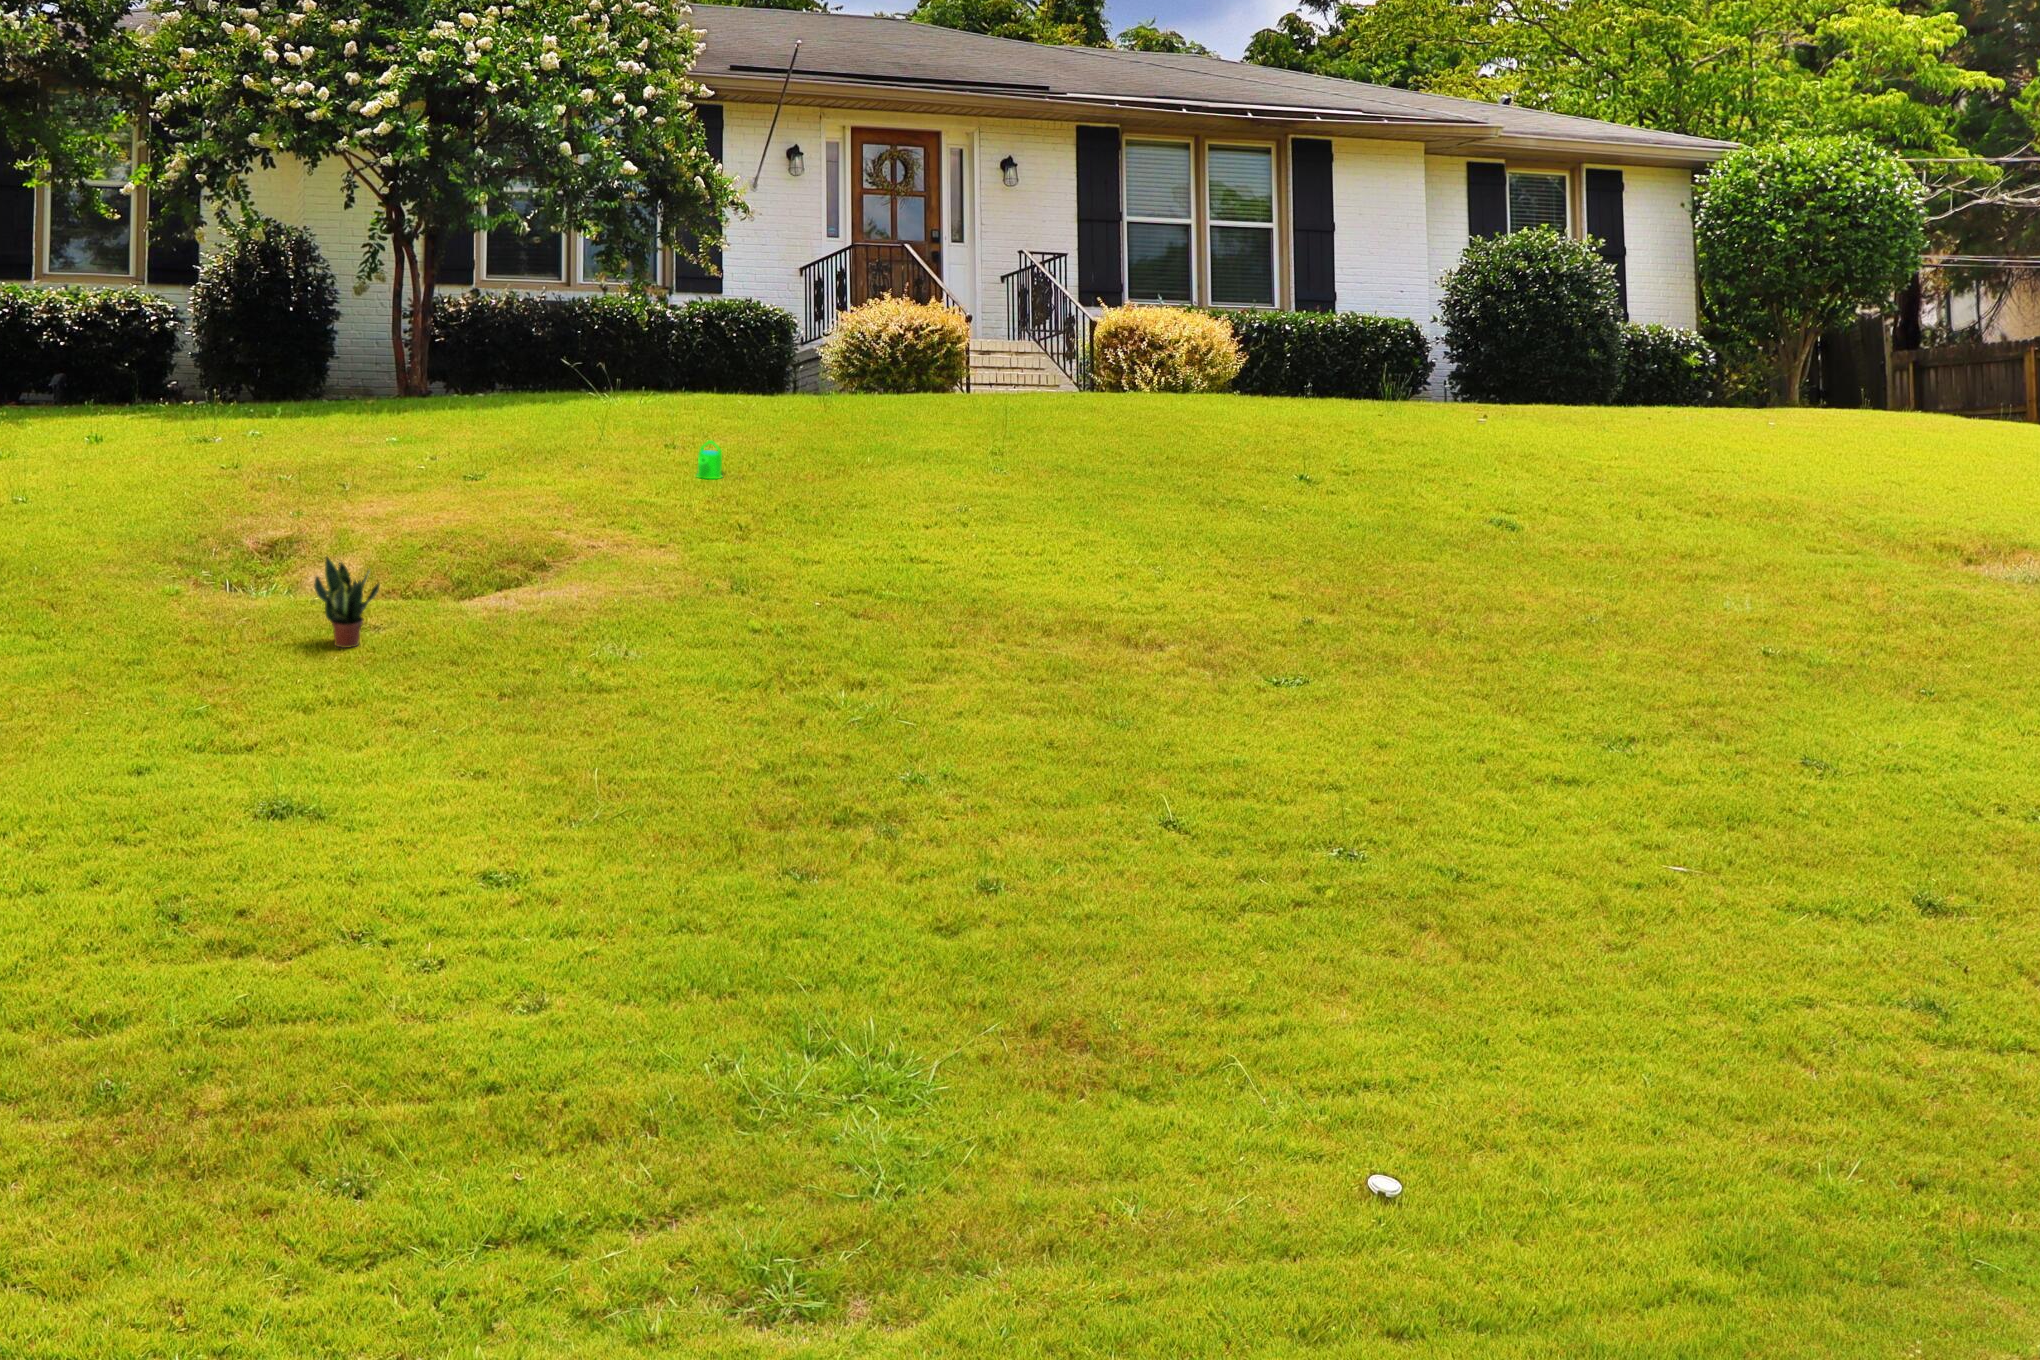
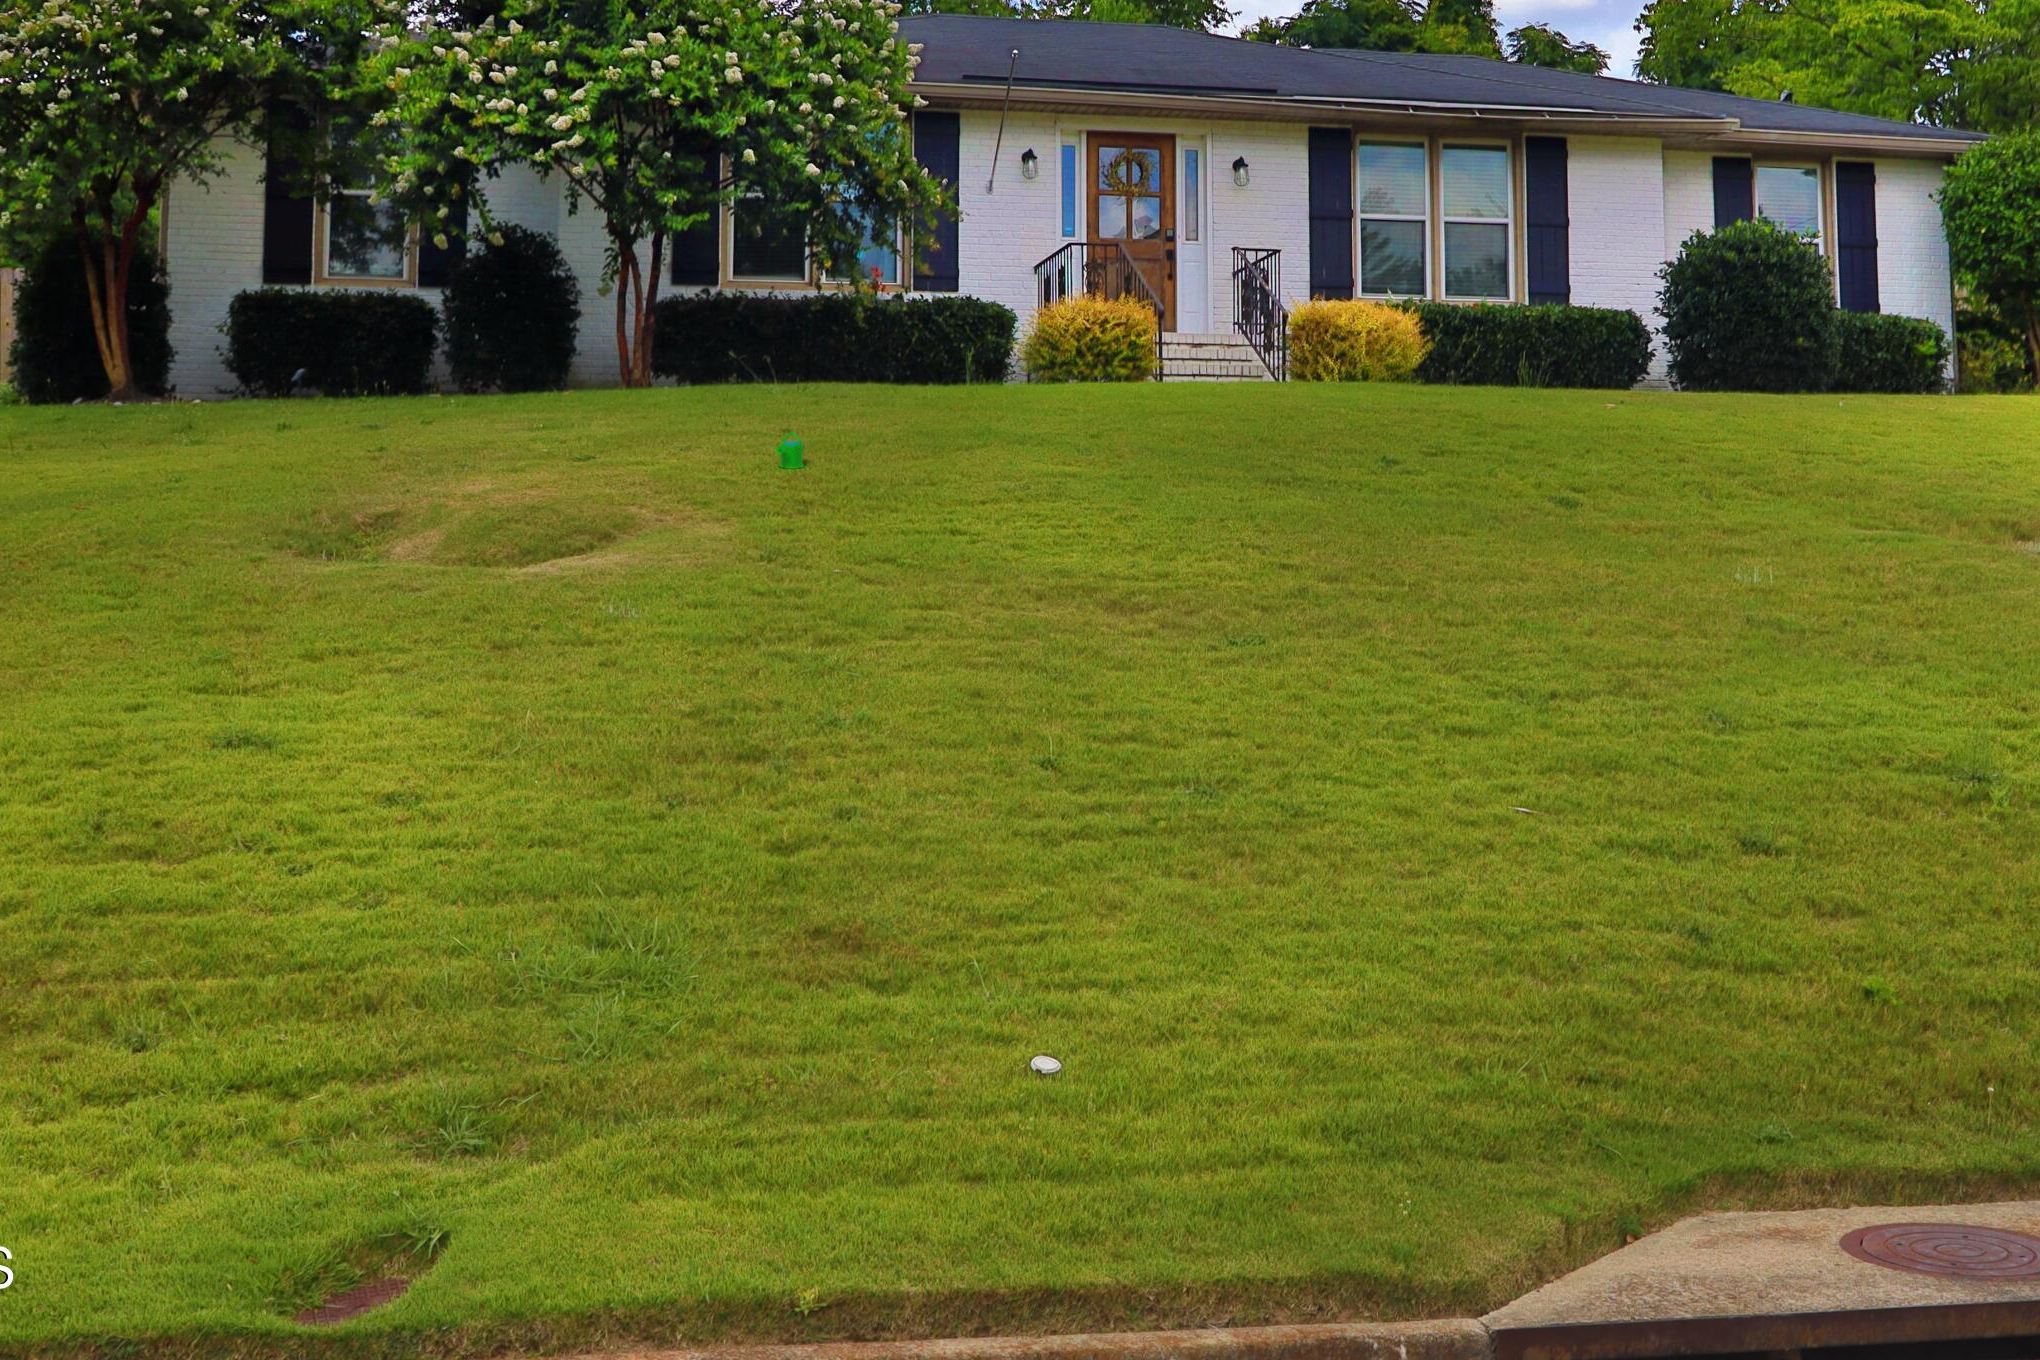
potted plant: present [314,557,380,648] -> none [275,524,336,609]

